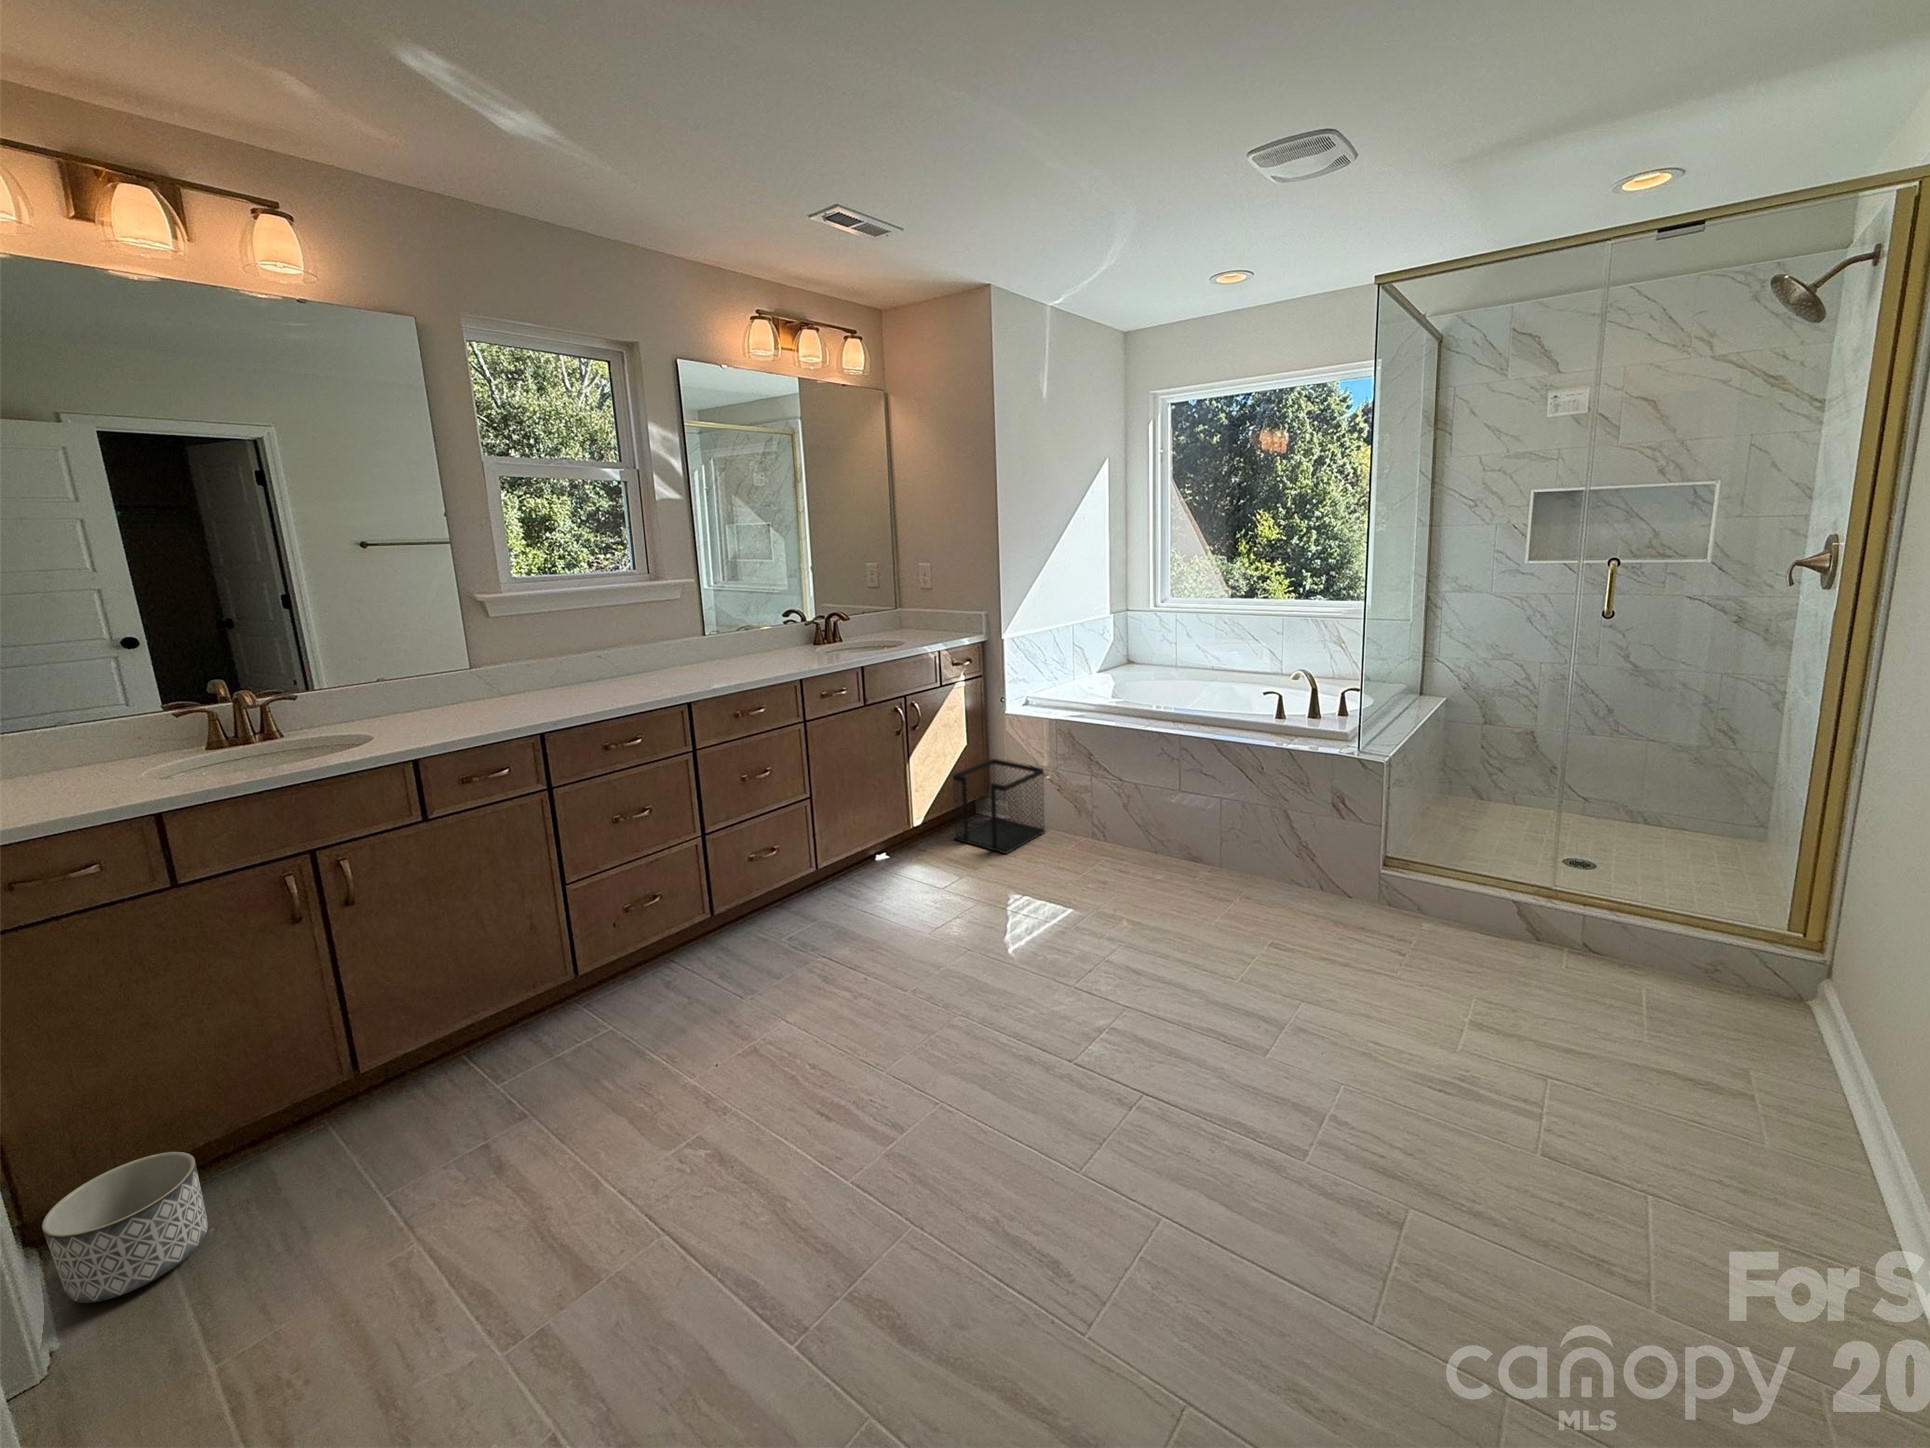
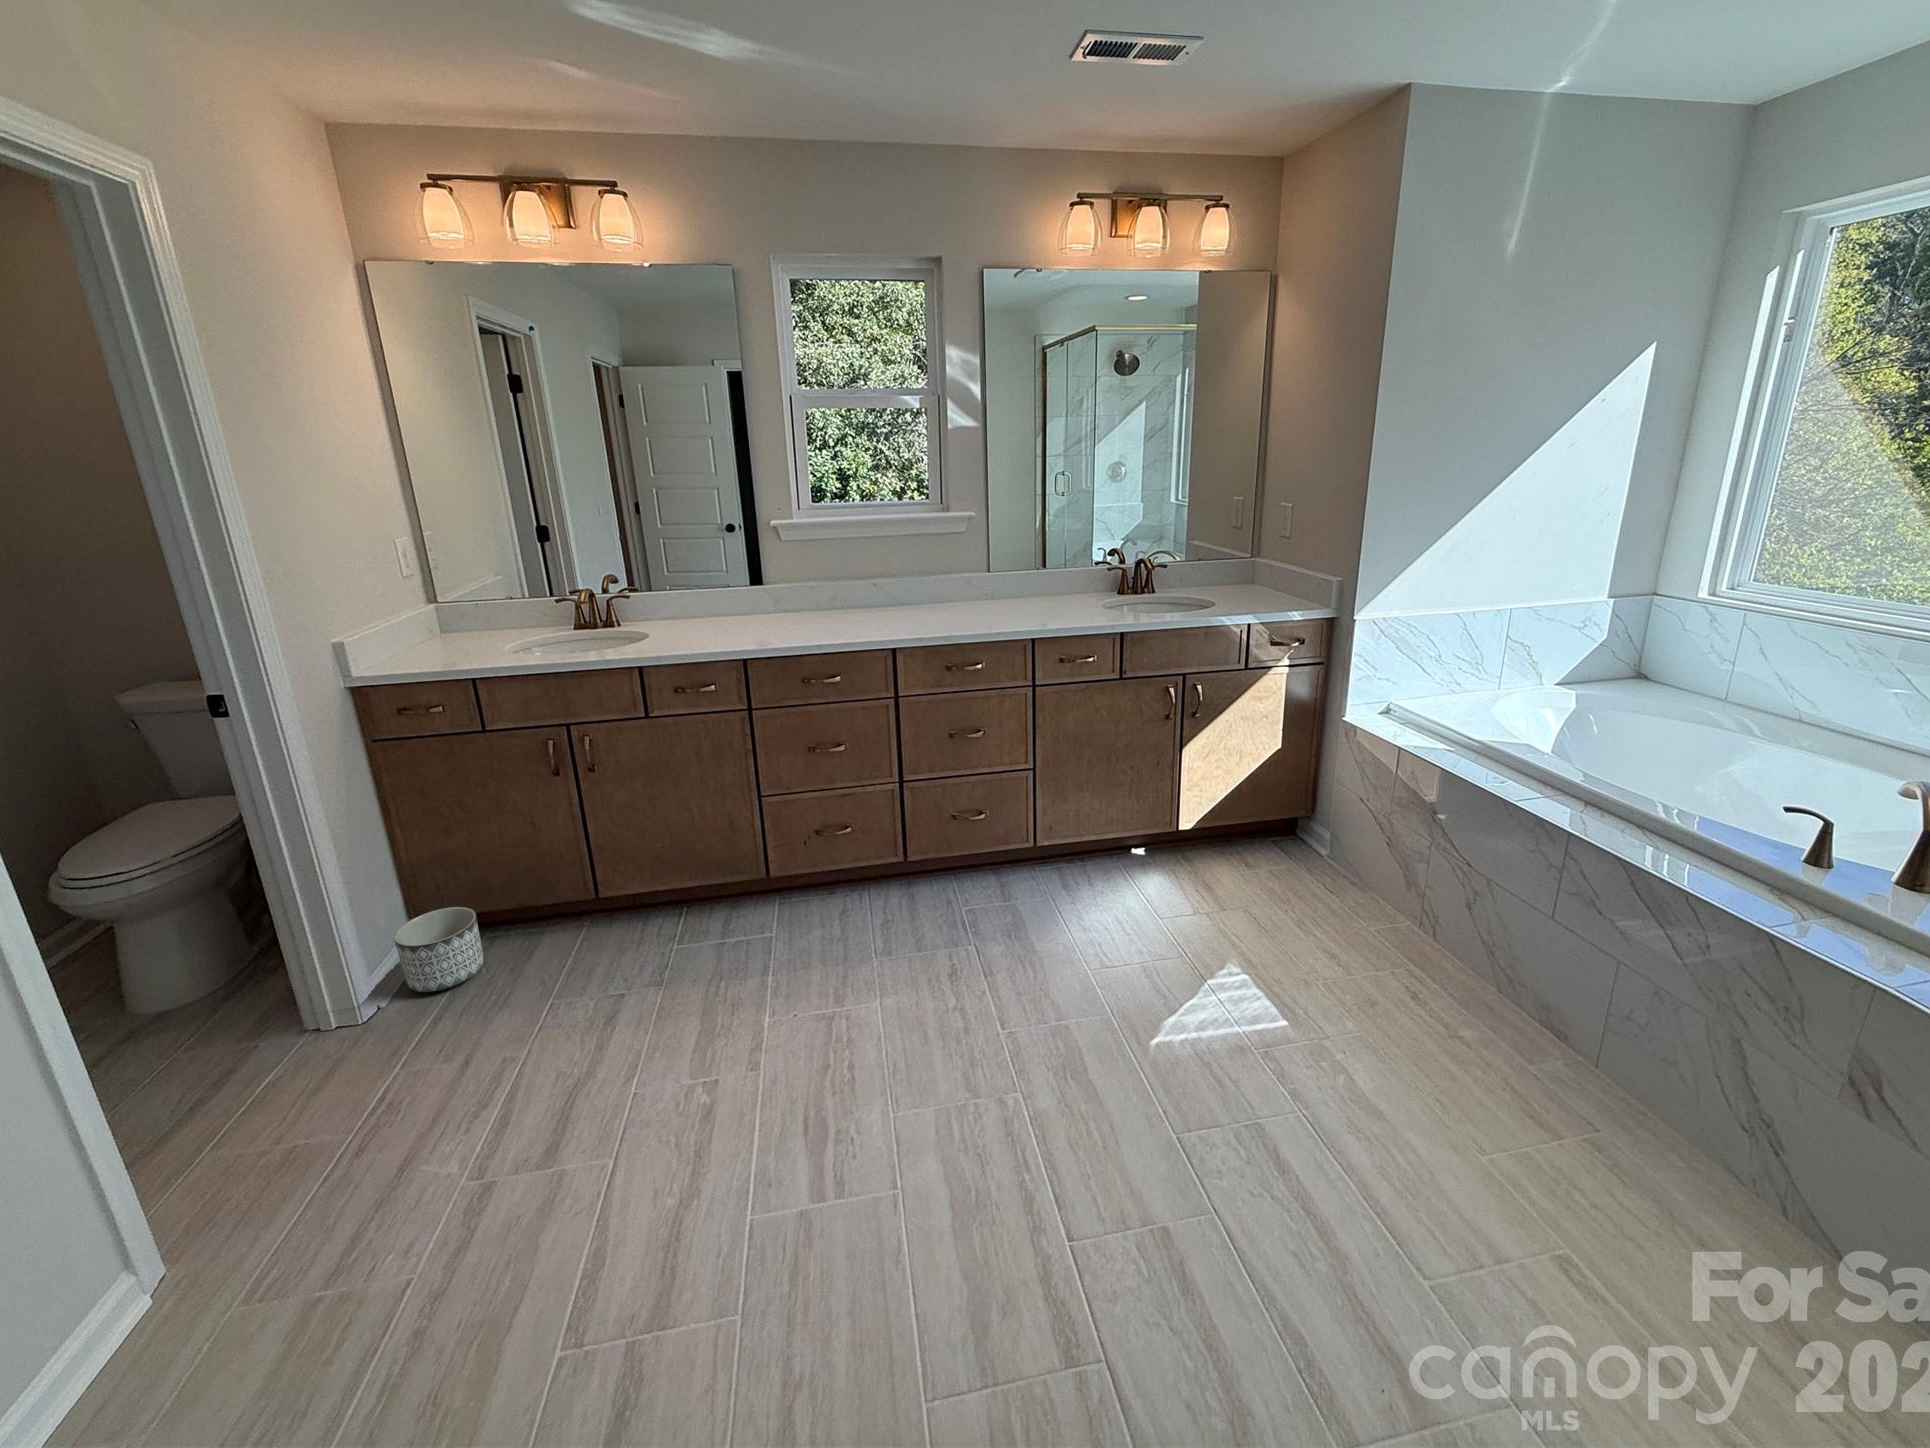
wastebasket: present [953,759,1045,854] -> none [1235,775,1370,906]

